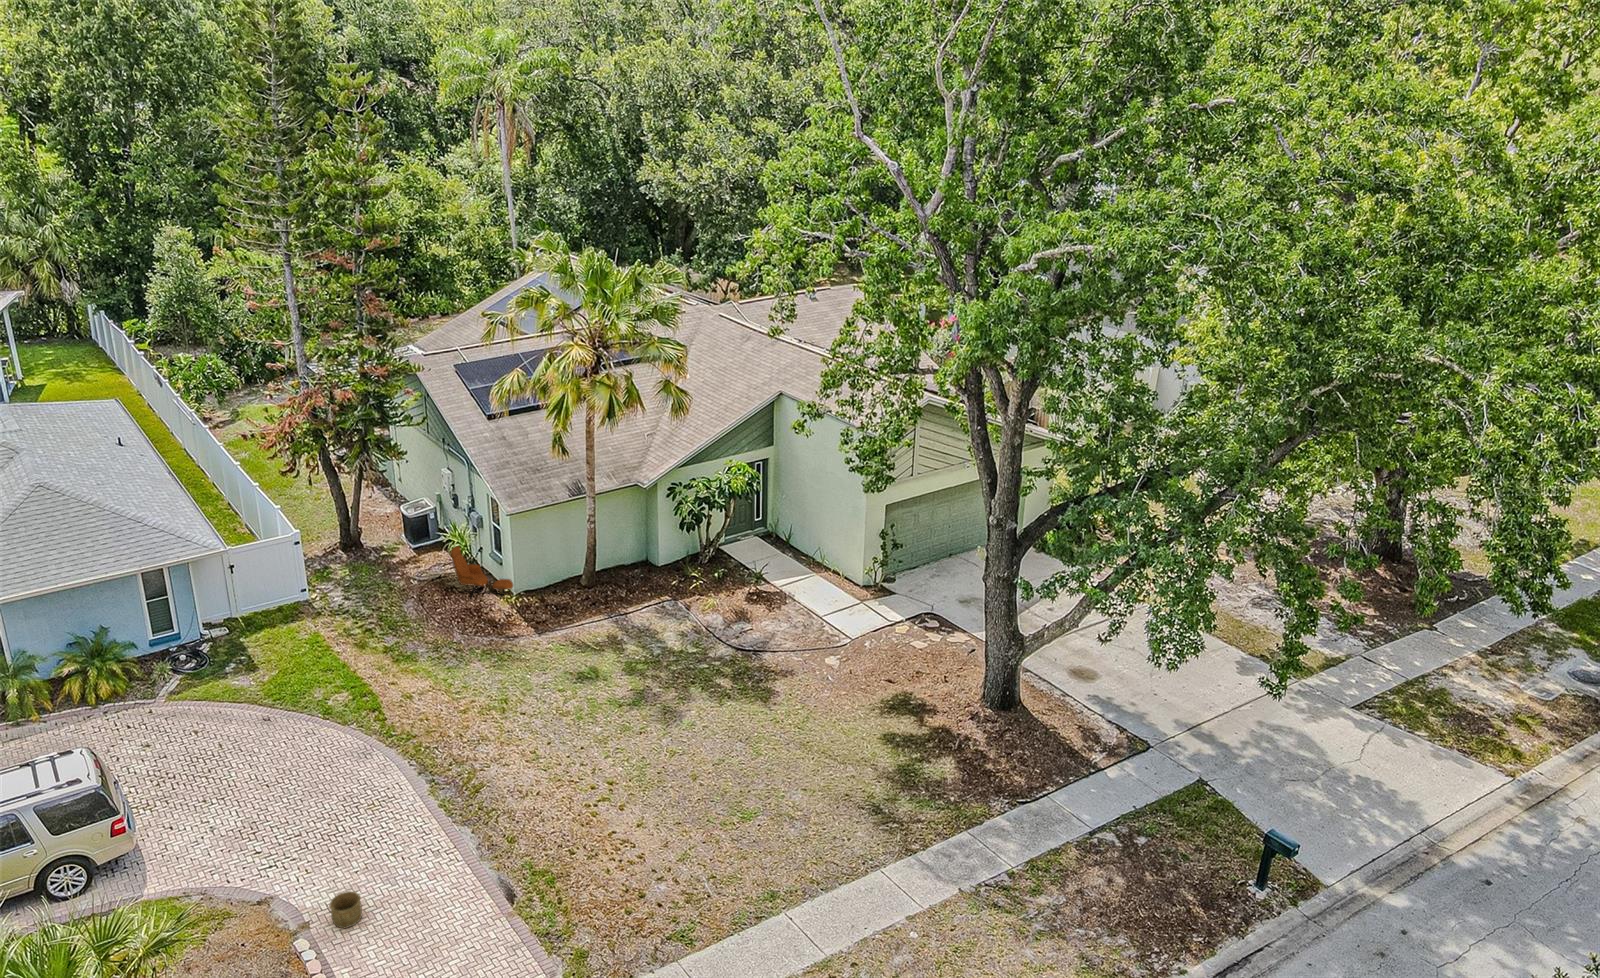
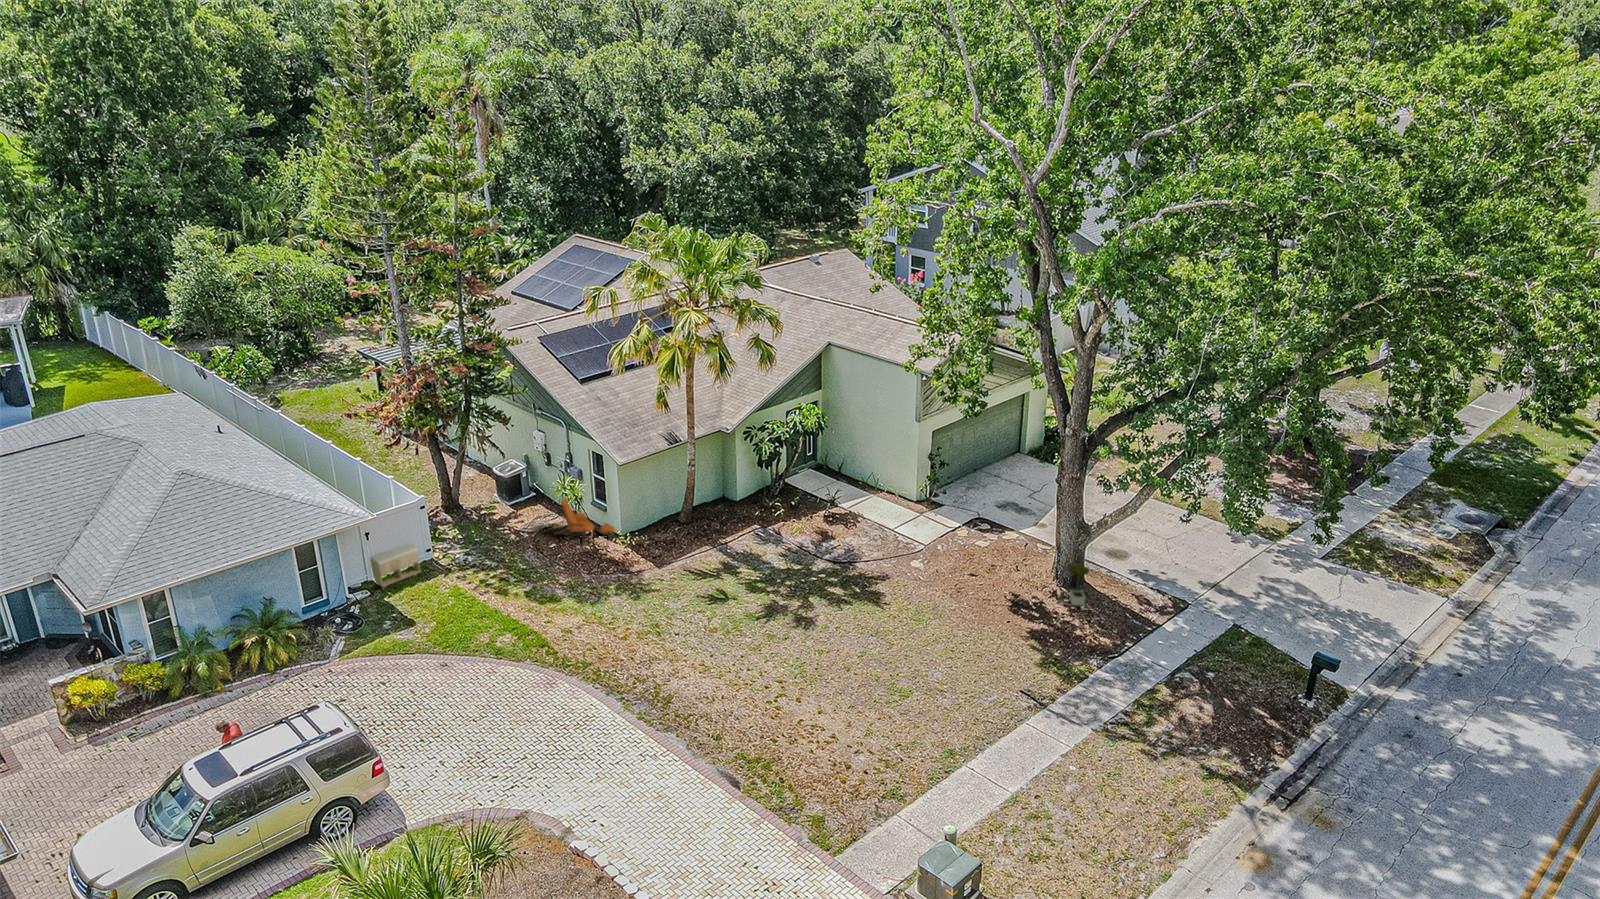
storage bench: none [227,578,286,627] -> present [370,541,420,587]
potted tree: none [992,679,1015,731] -> present [1069,563,1089,605]
wooden bucket: present [329,891,362,928] -> none [588,798,615,830]

